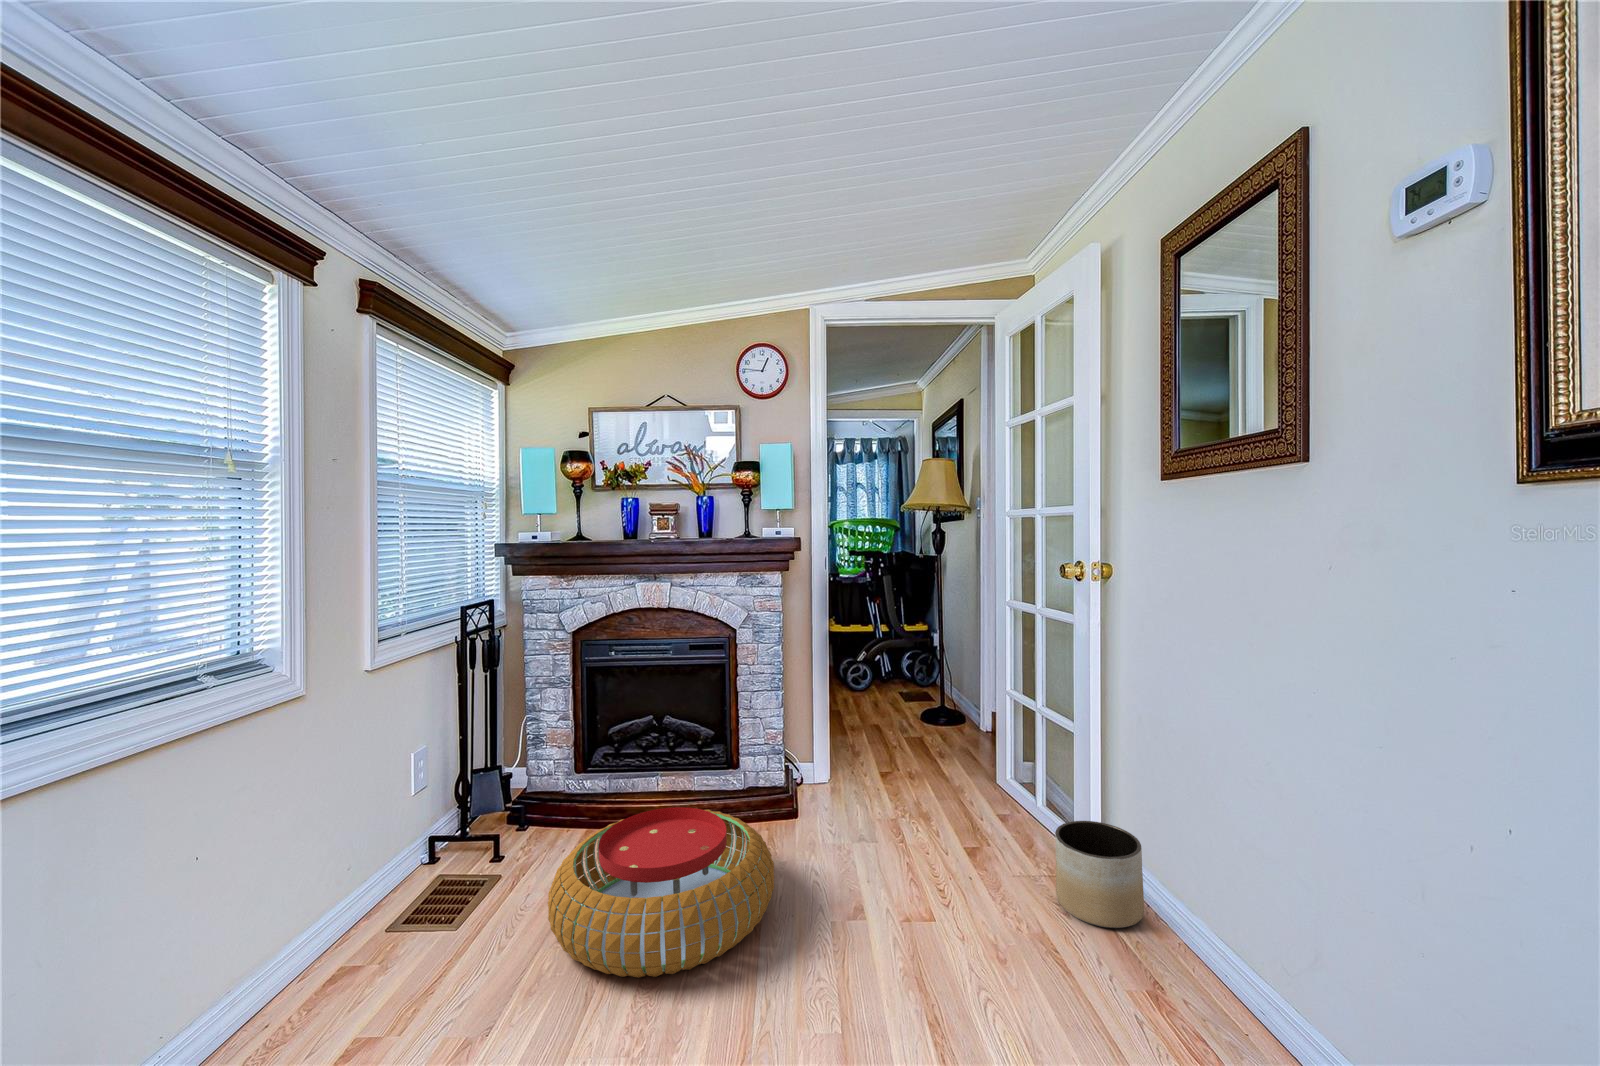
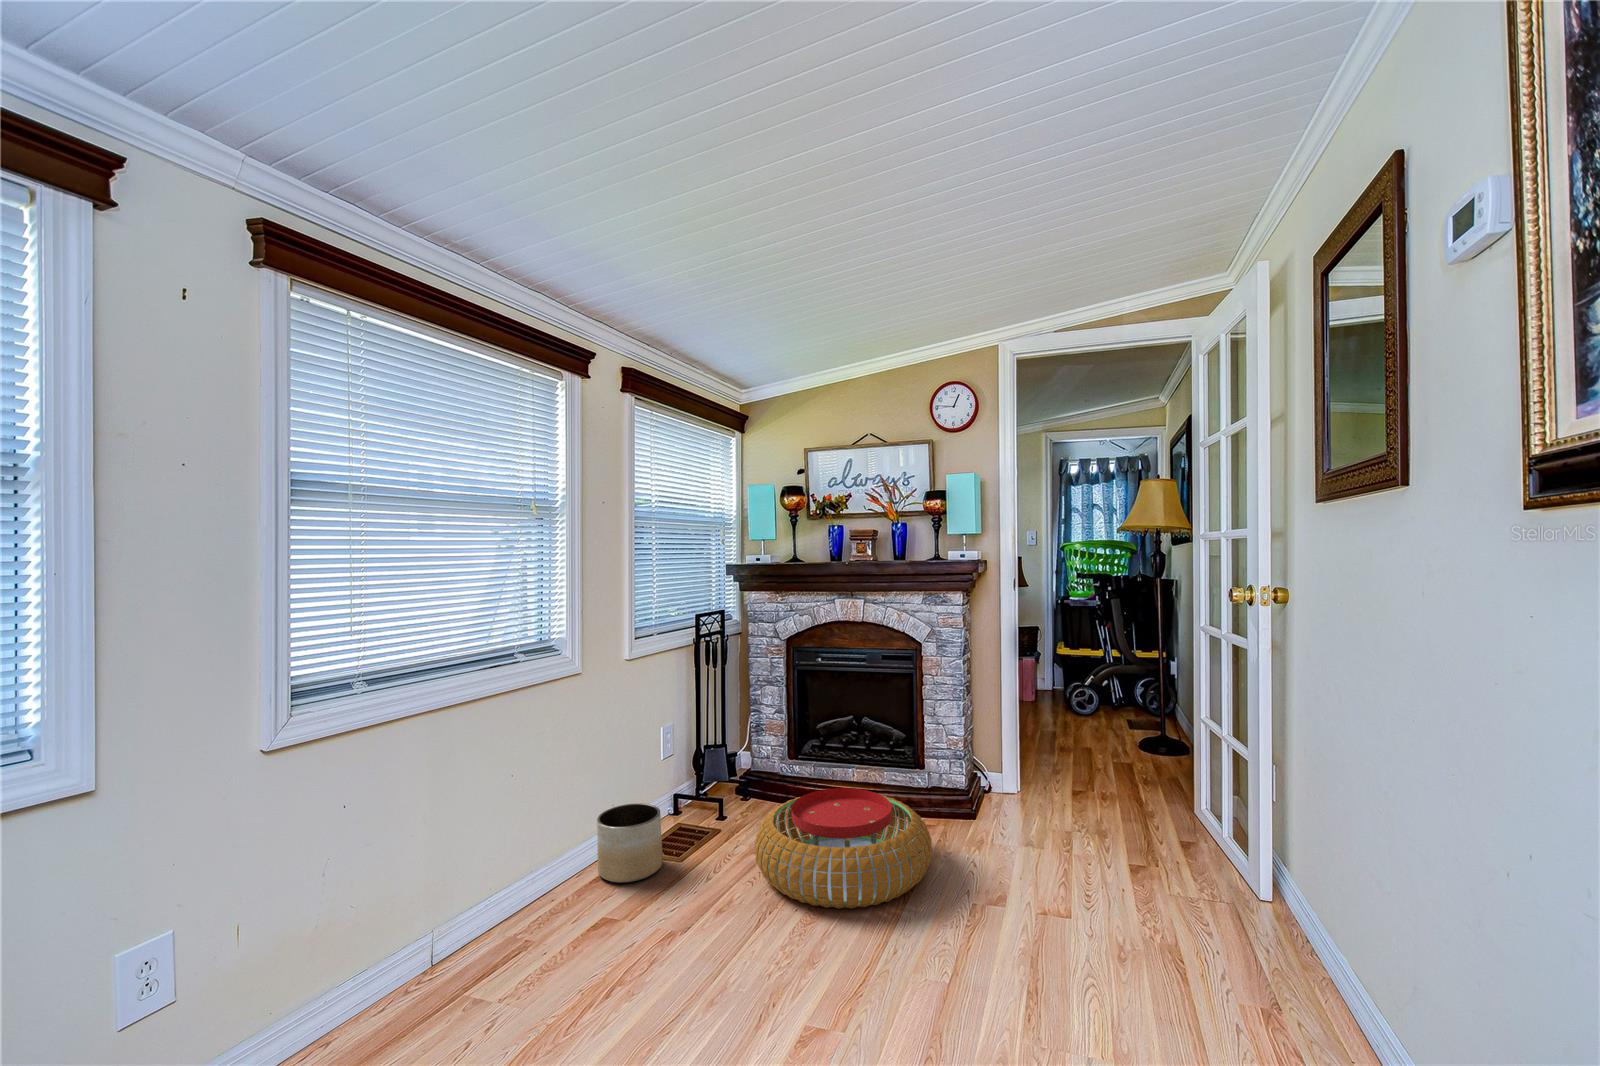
planter: present [1055,821,1144,928] -> present [597,803,663,883]

